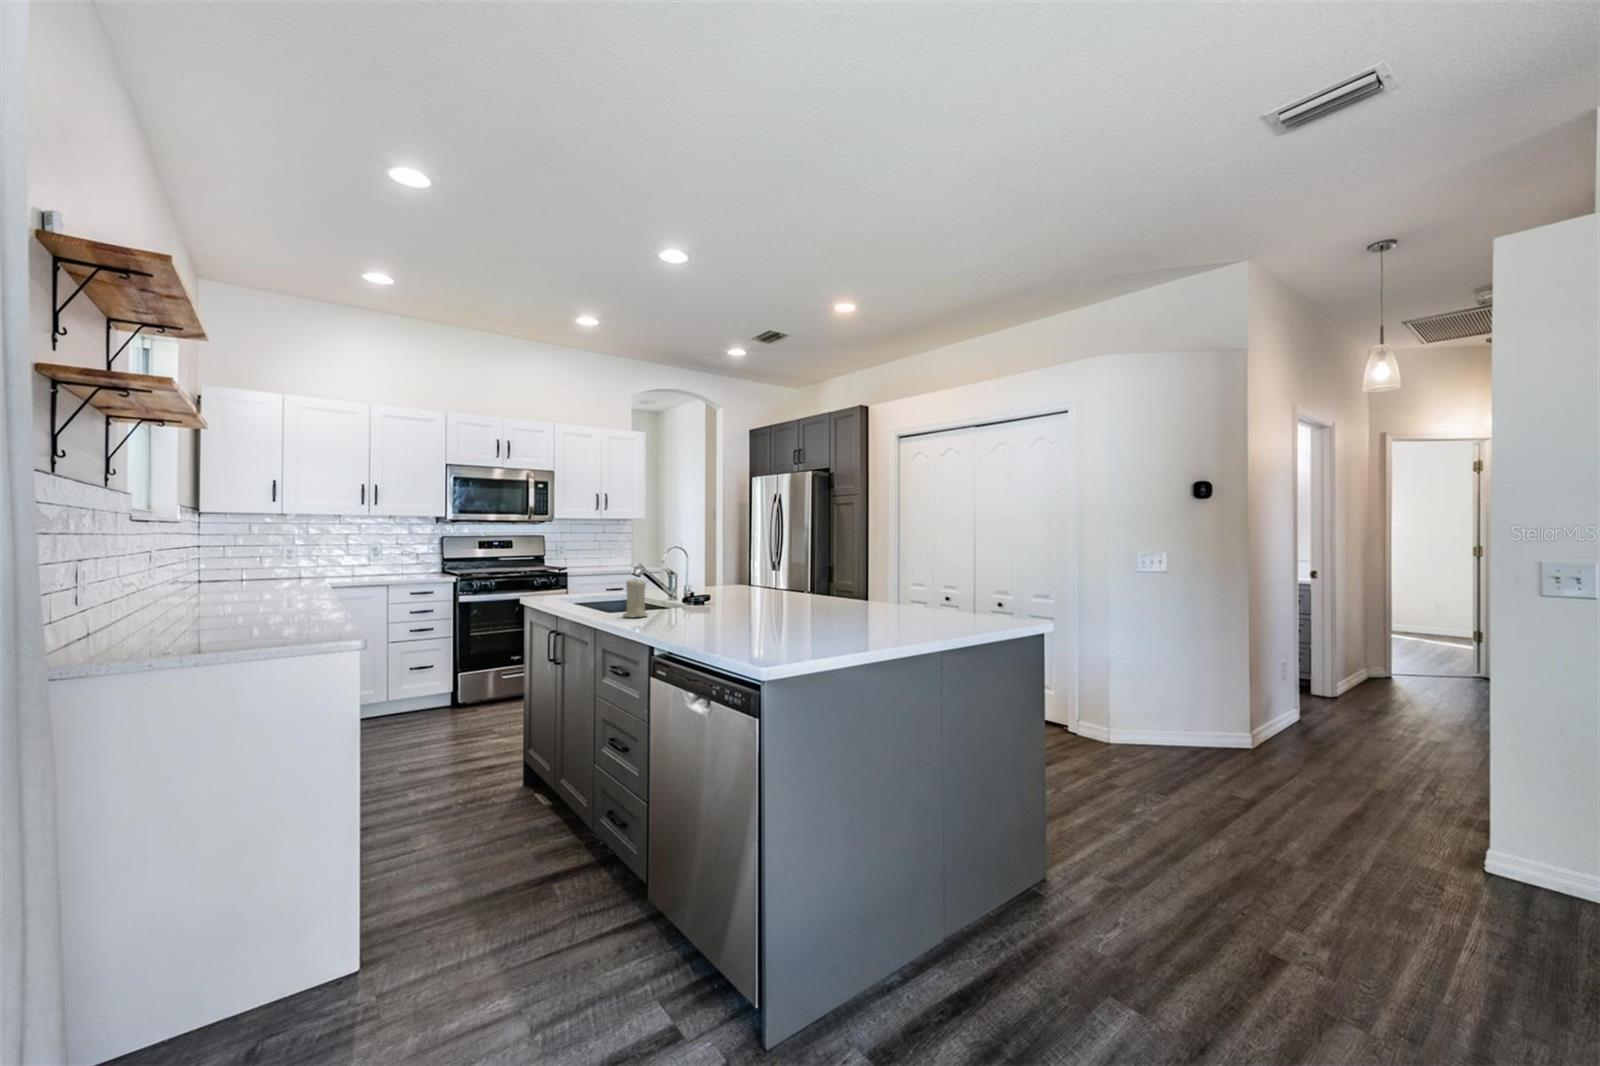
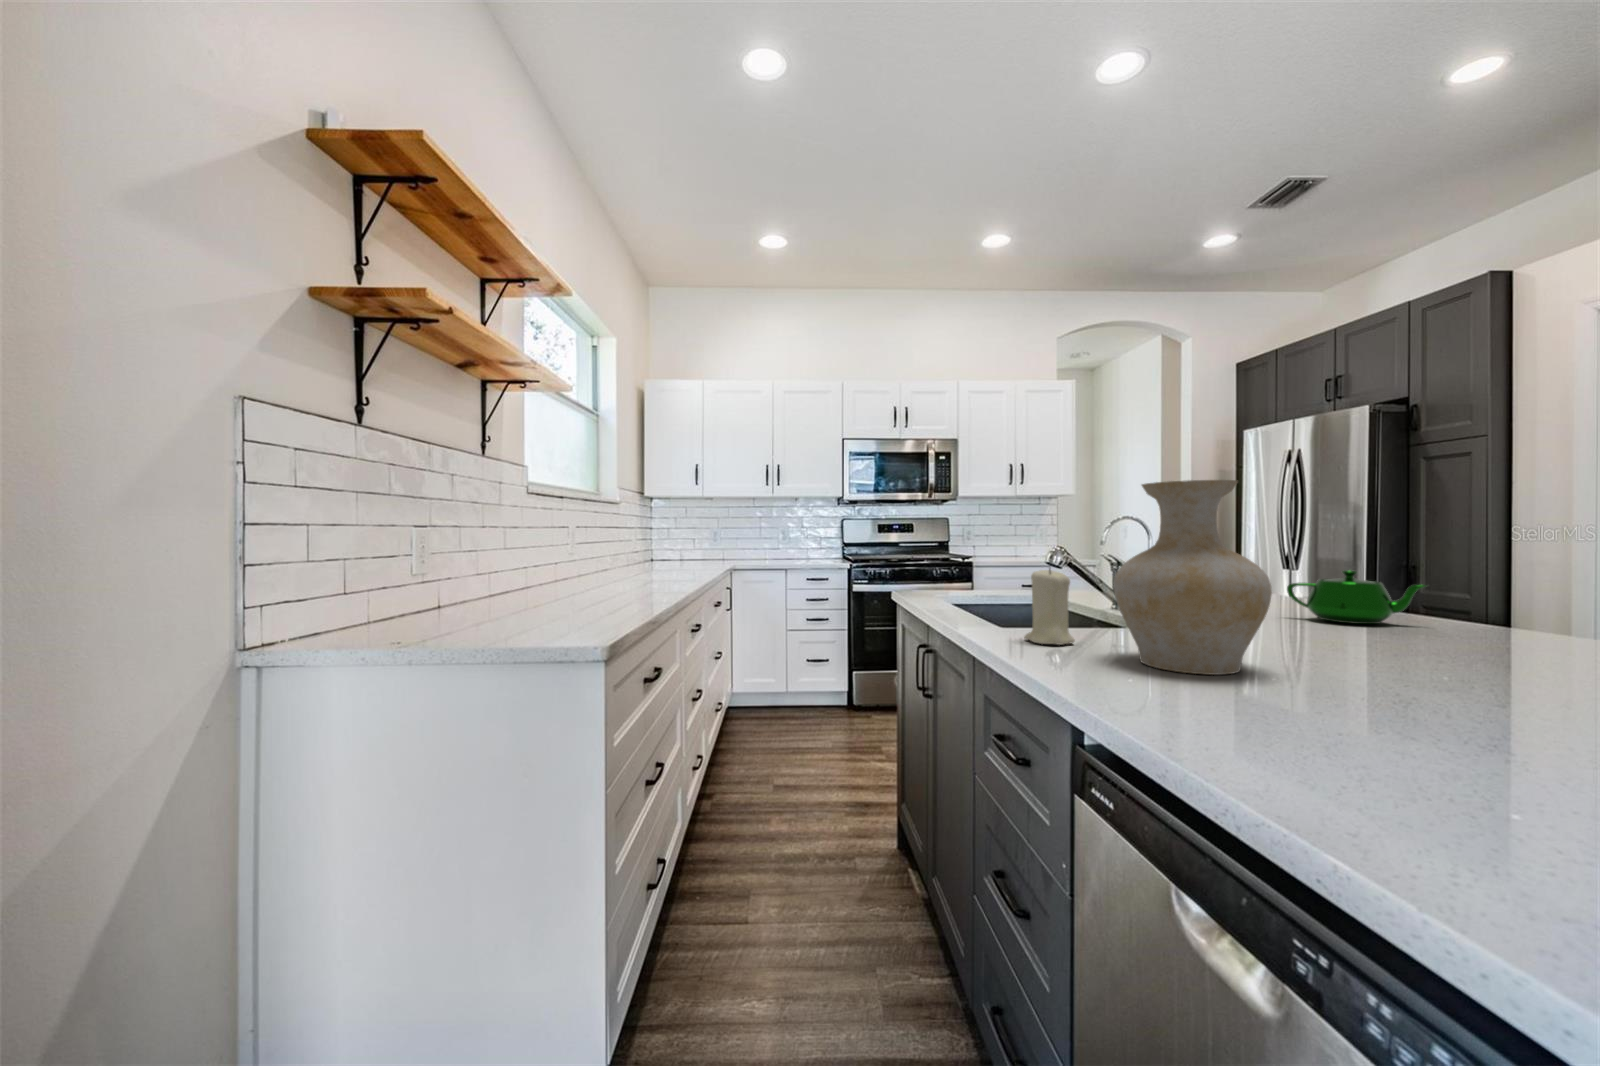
vase: none [666,538,726,622] -> present [1114,480,1272,675]
teapot: none [749,573,800,598] -> present [1287,570,1426,624]

